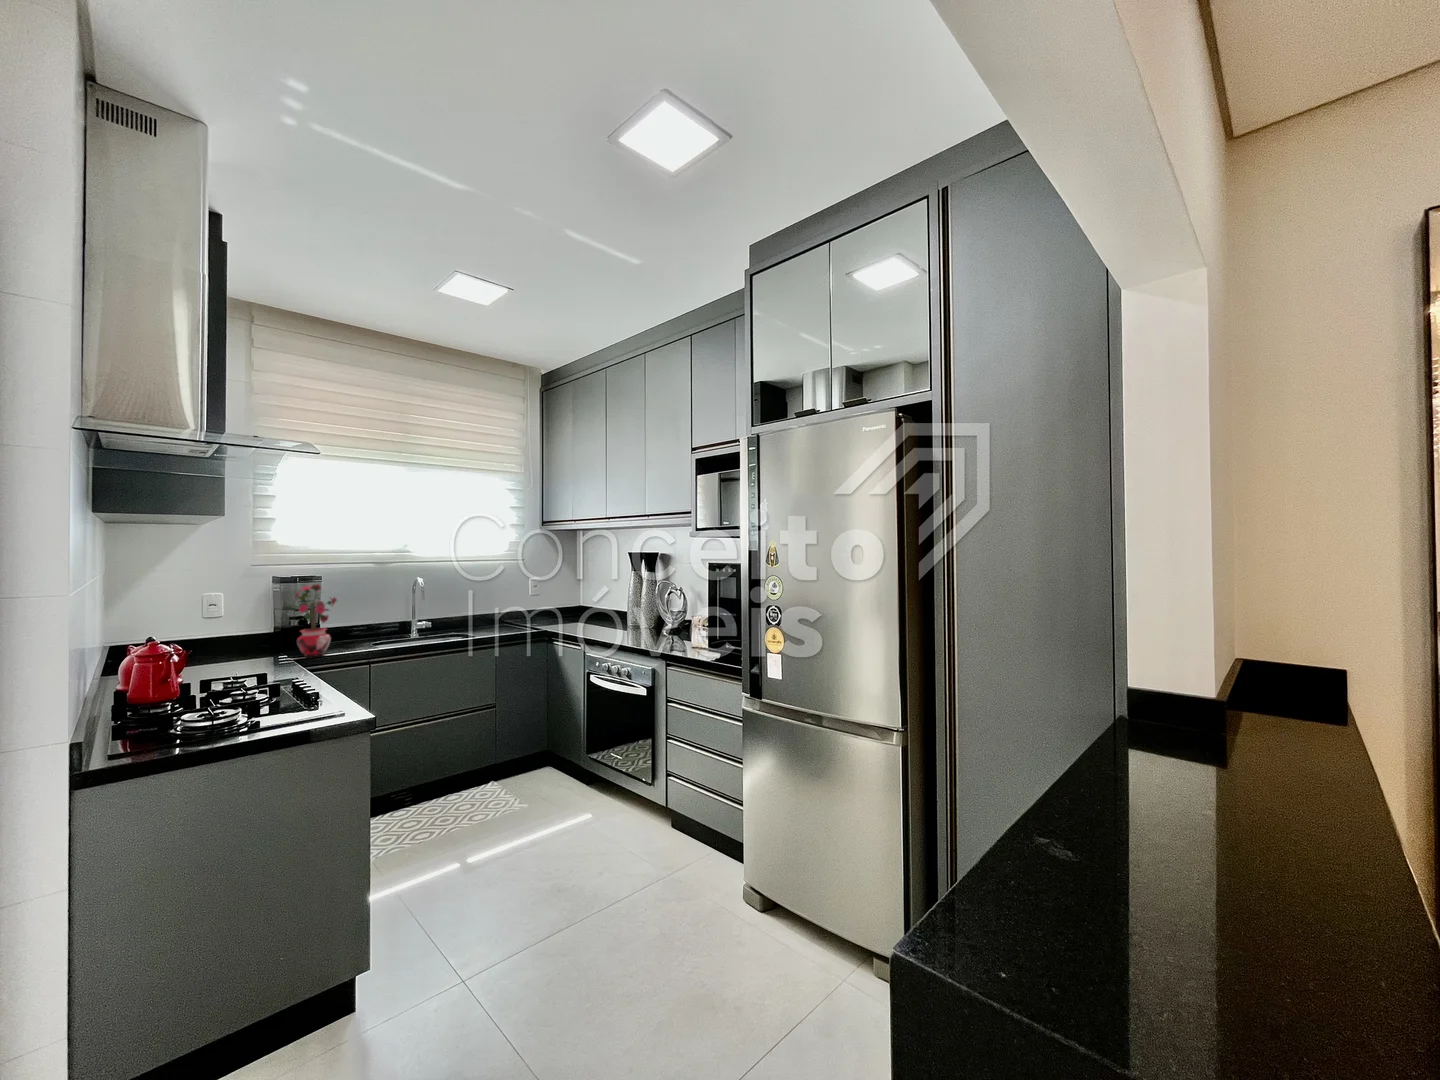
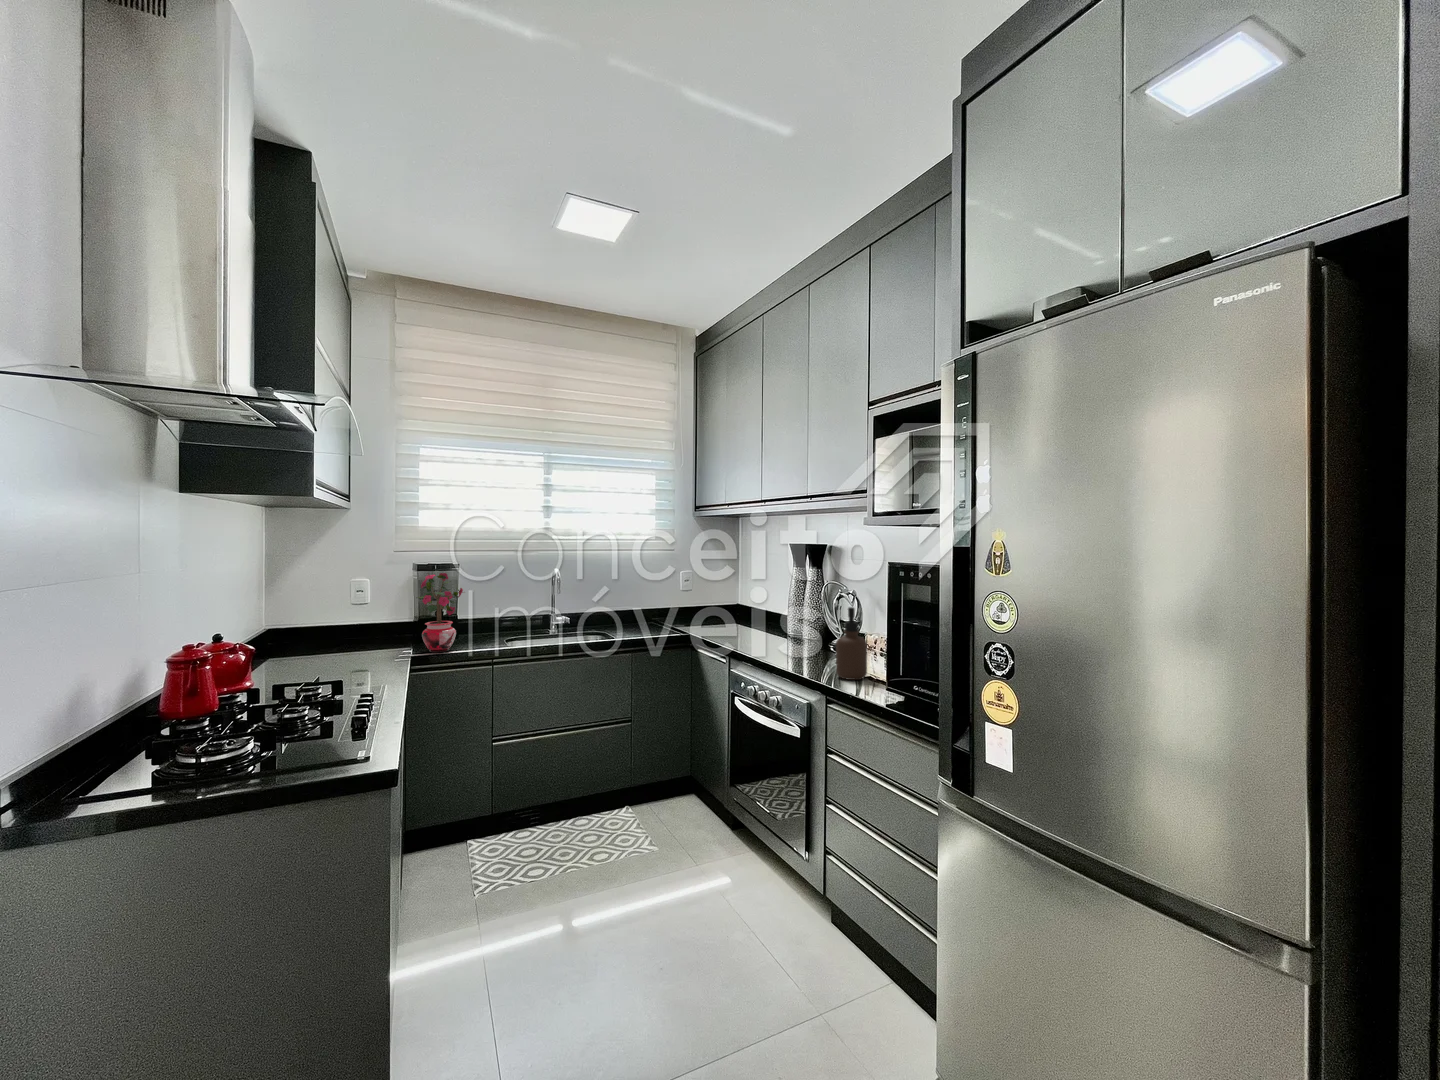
soap dispenser: none [671,596,694,649] -> present [836,607,867,680]

